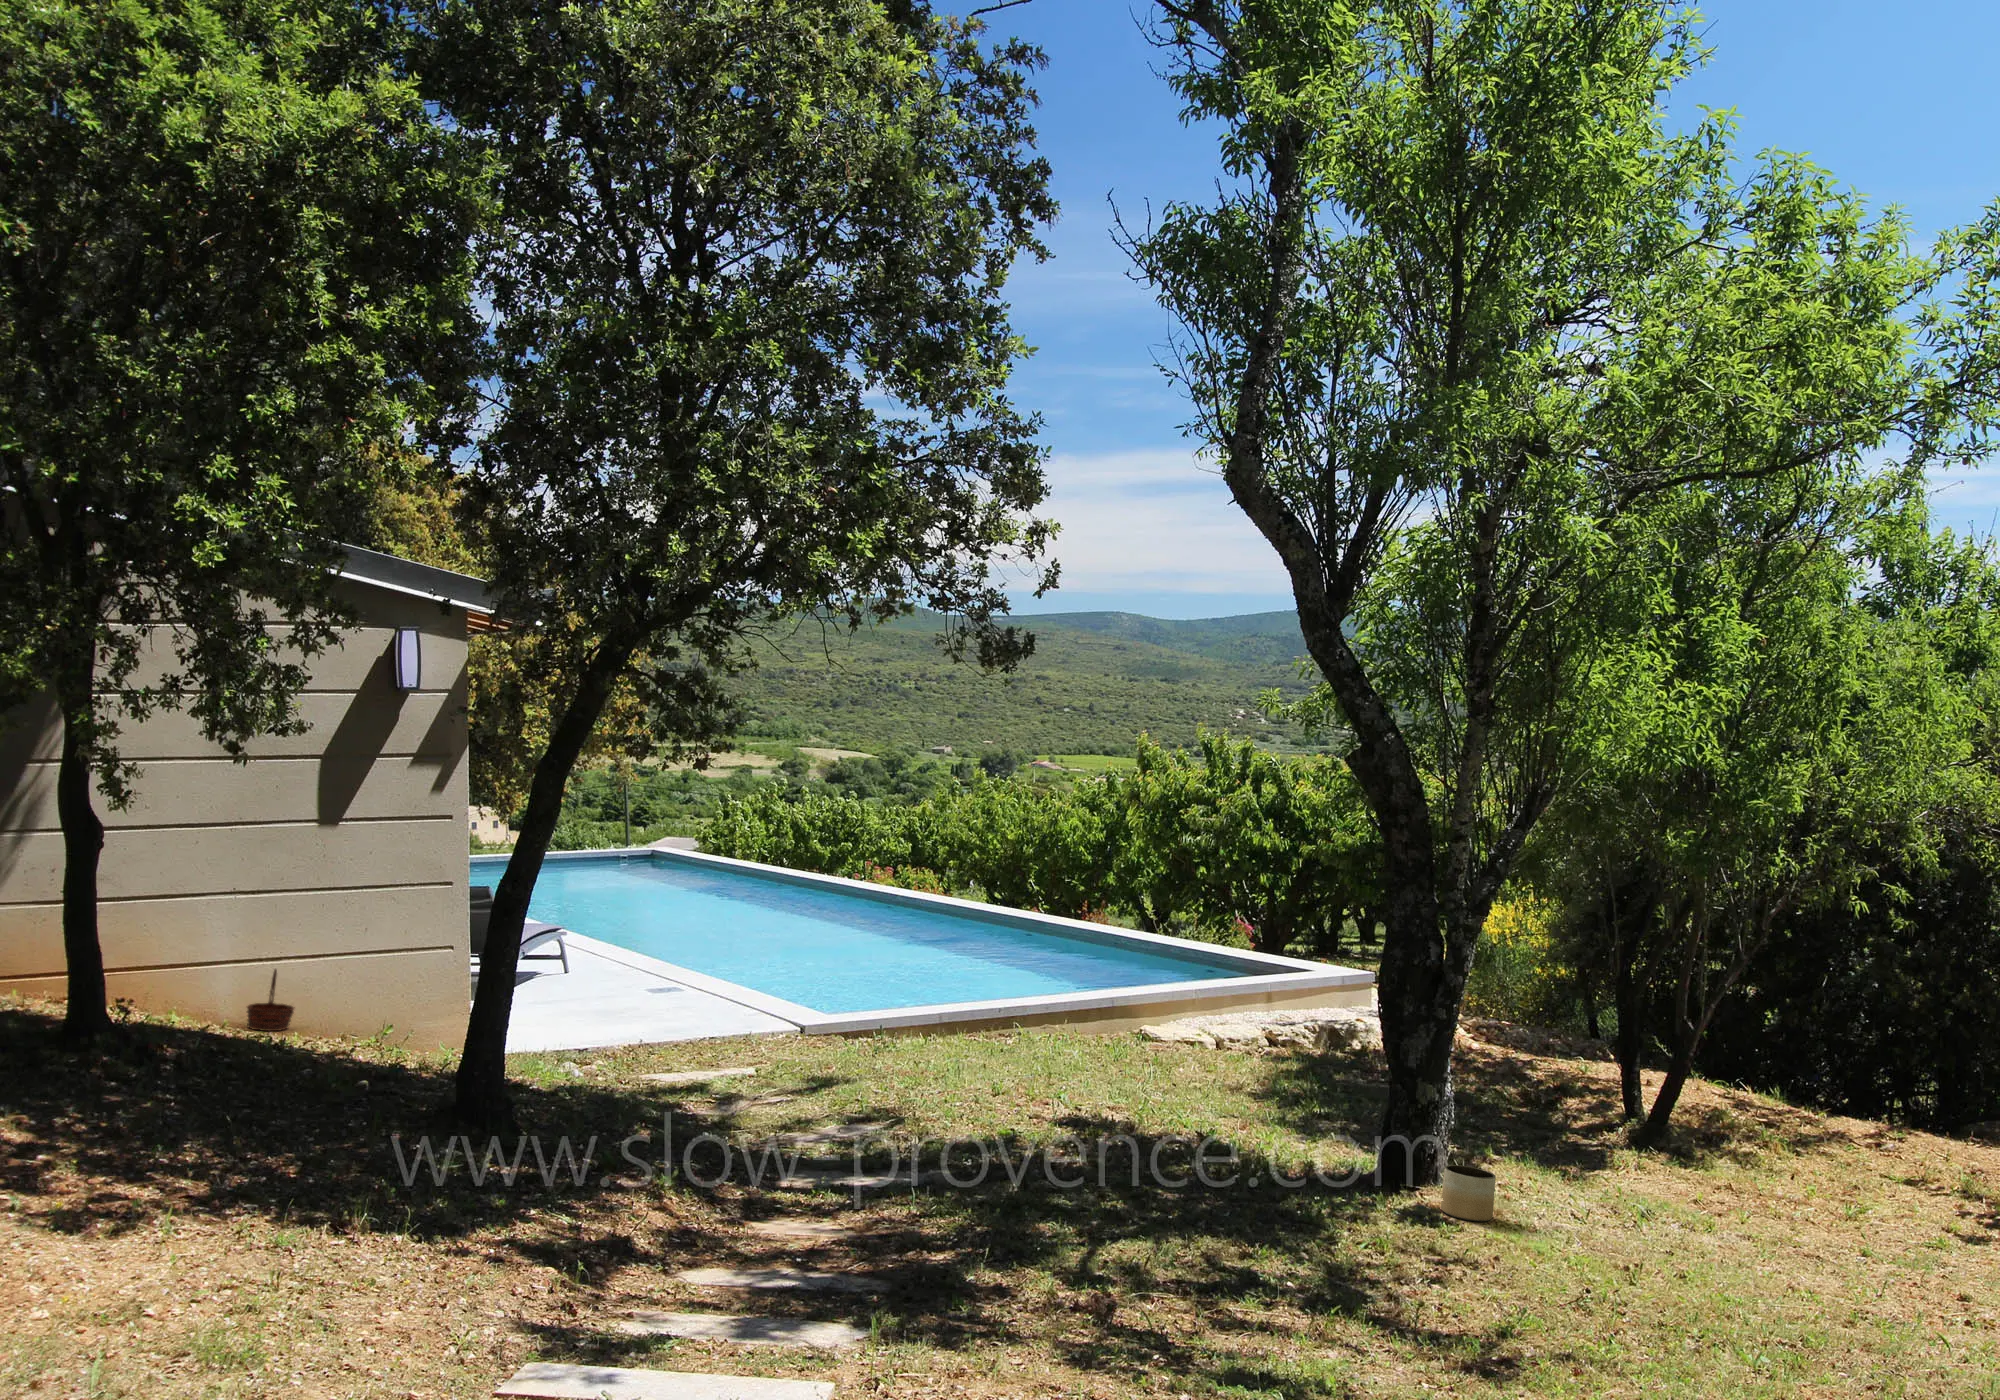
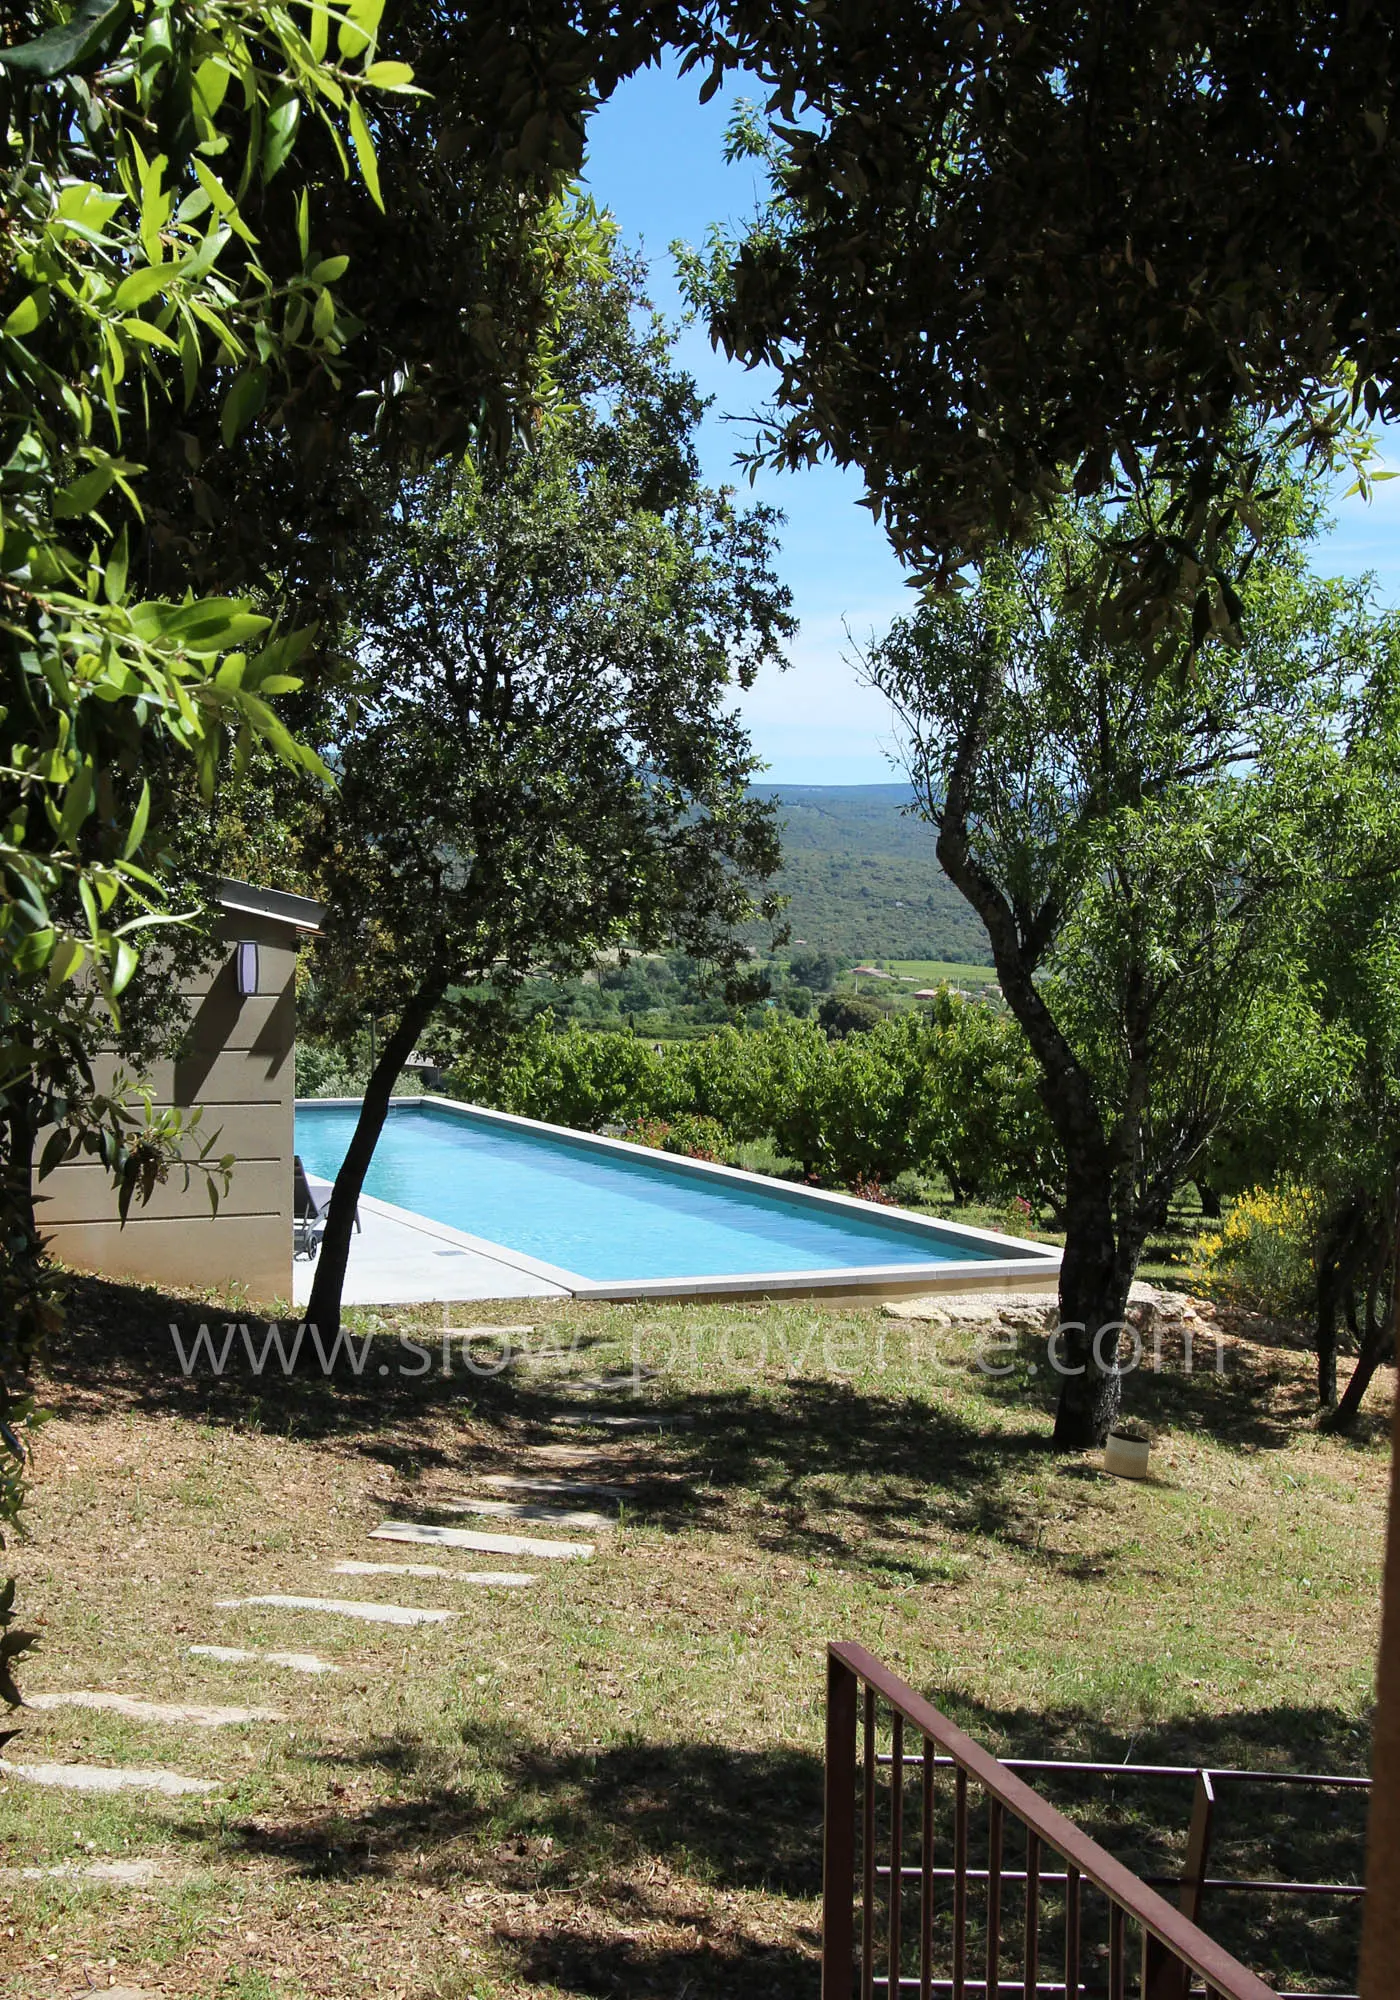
basket: present [247,969,295,1031] -> none [115,1228,154,1280]

